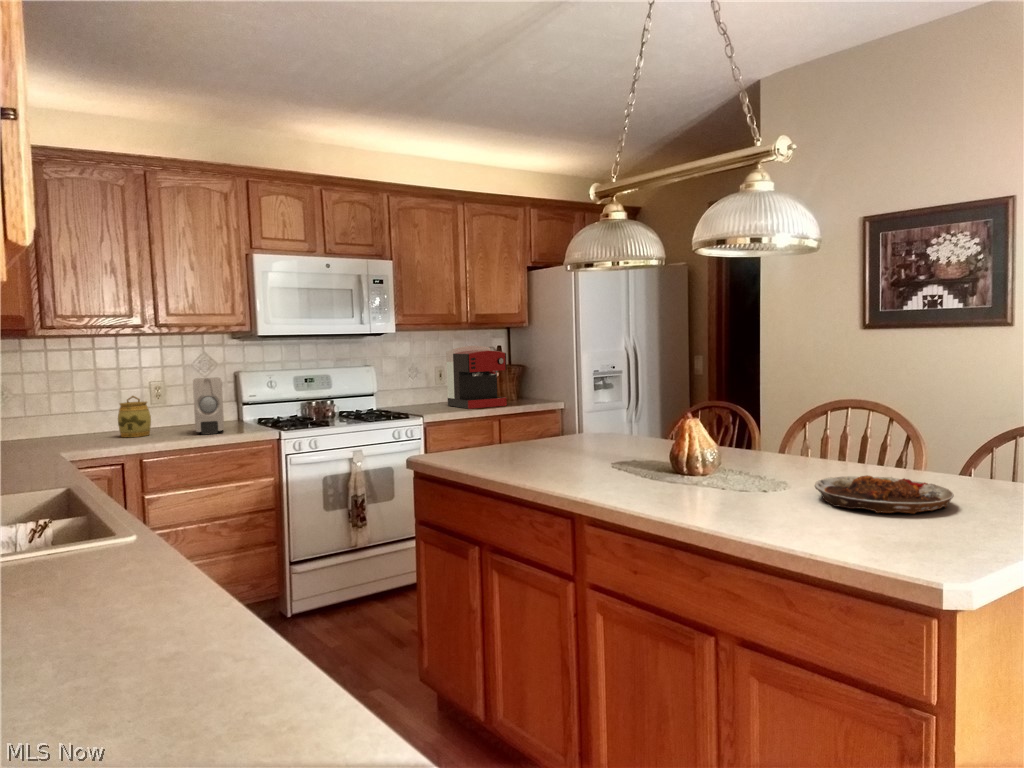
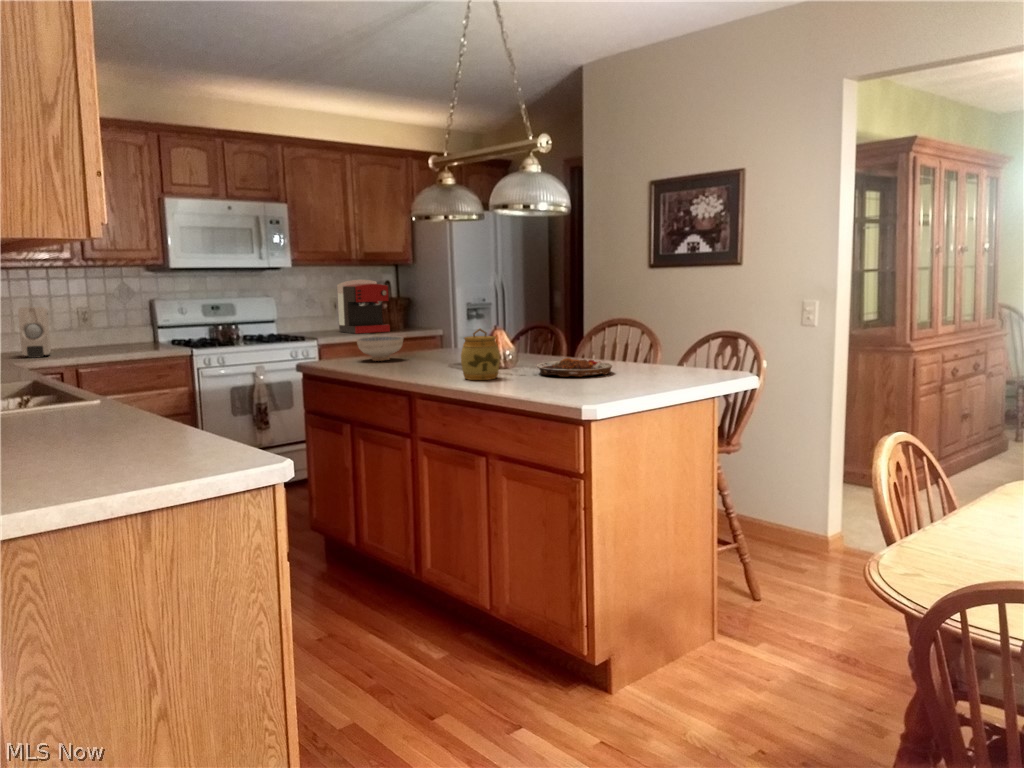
soap dispenser: present [193,377,224,435] -> present [18,307,51,358]
jar: present [118,396,151,437] -> present [461,329,500,380]
ceramic bowl: none [501,425,566,462] -> present [357,336,403,361]

